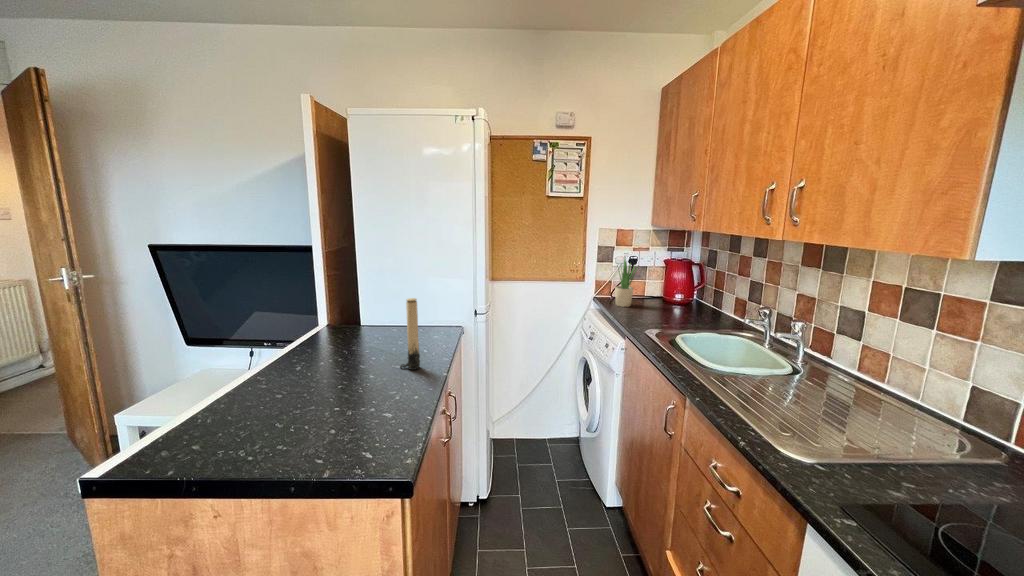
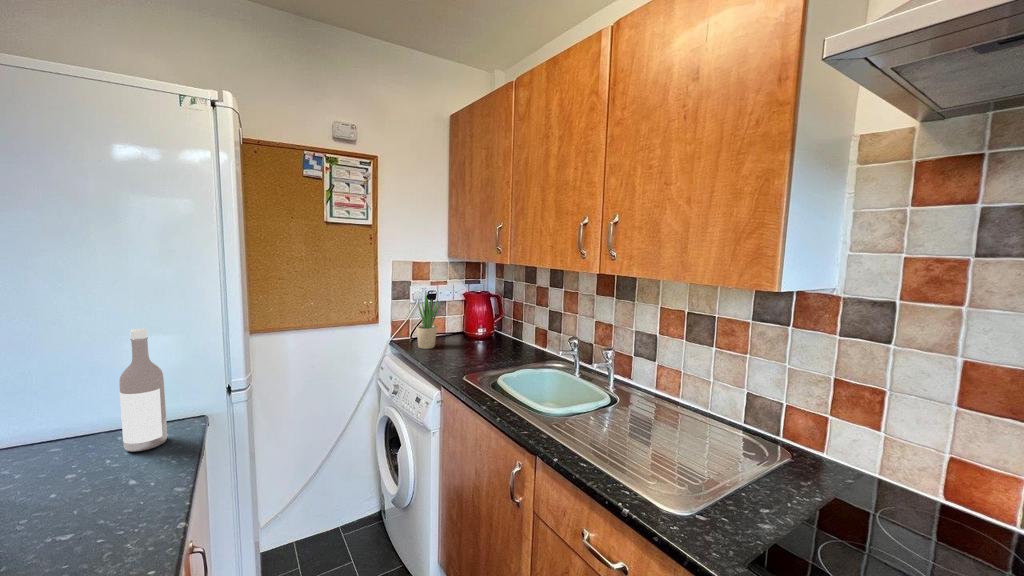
wine bottle: none [424,267,445,339] -> present [120,329,167,452]
candle: present [400,298,420,370] -> none [58,395,112,537]

